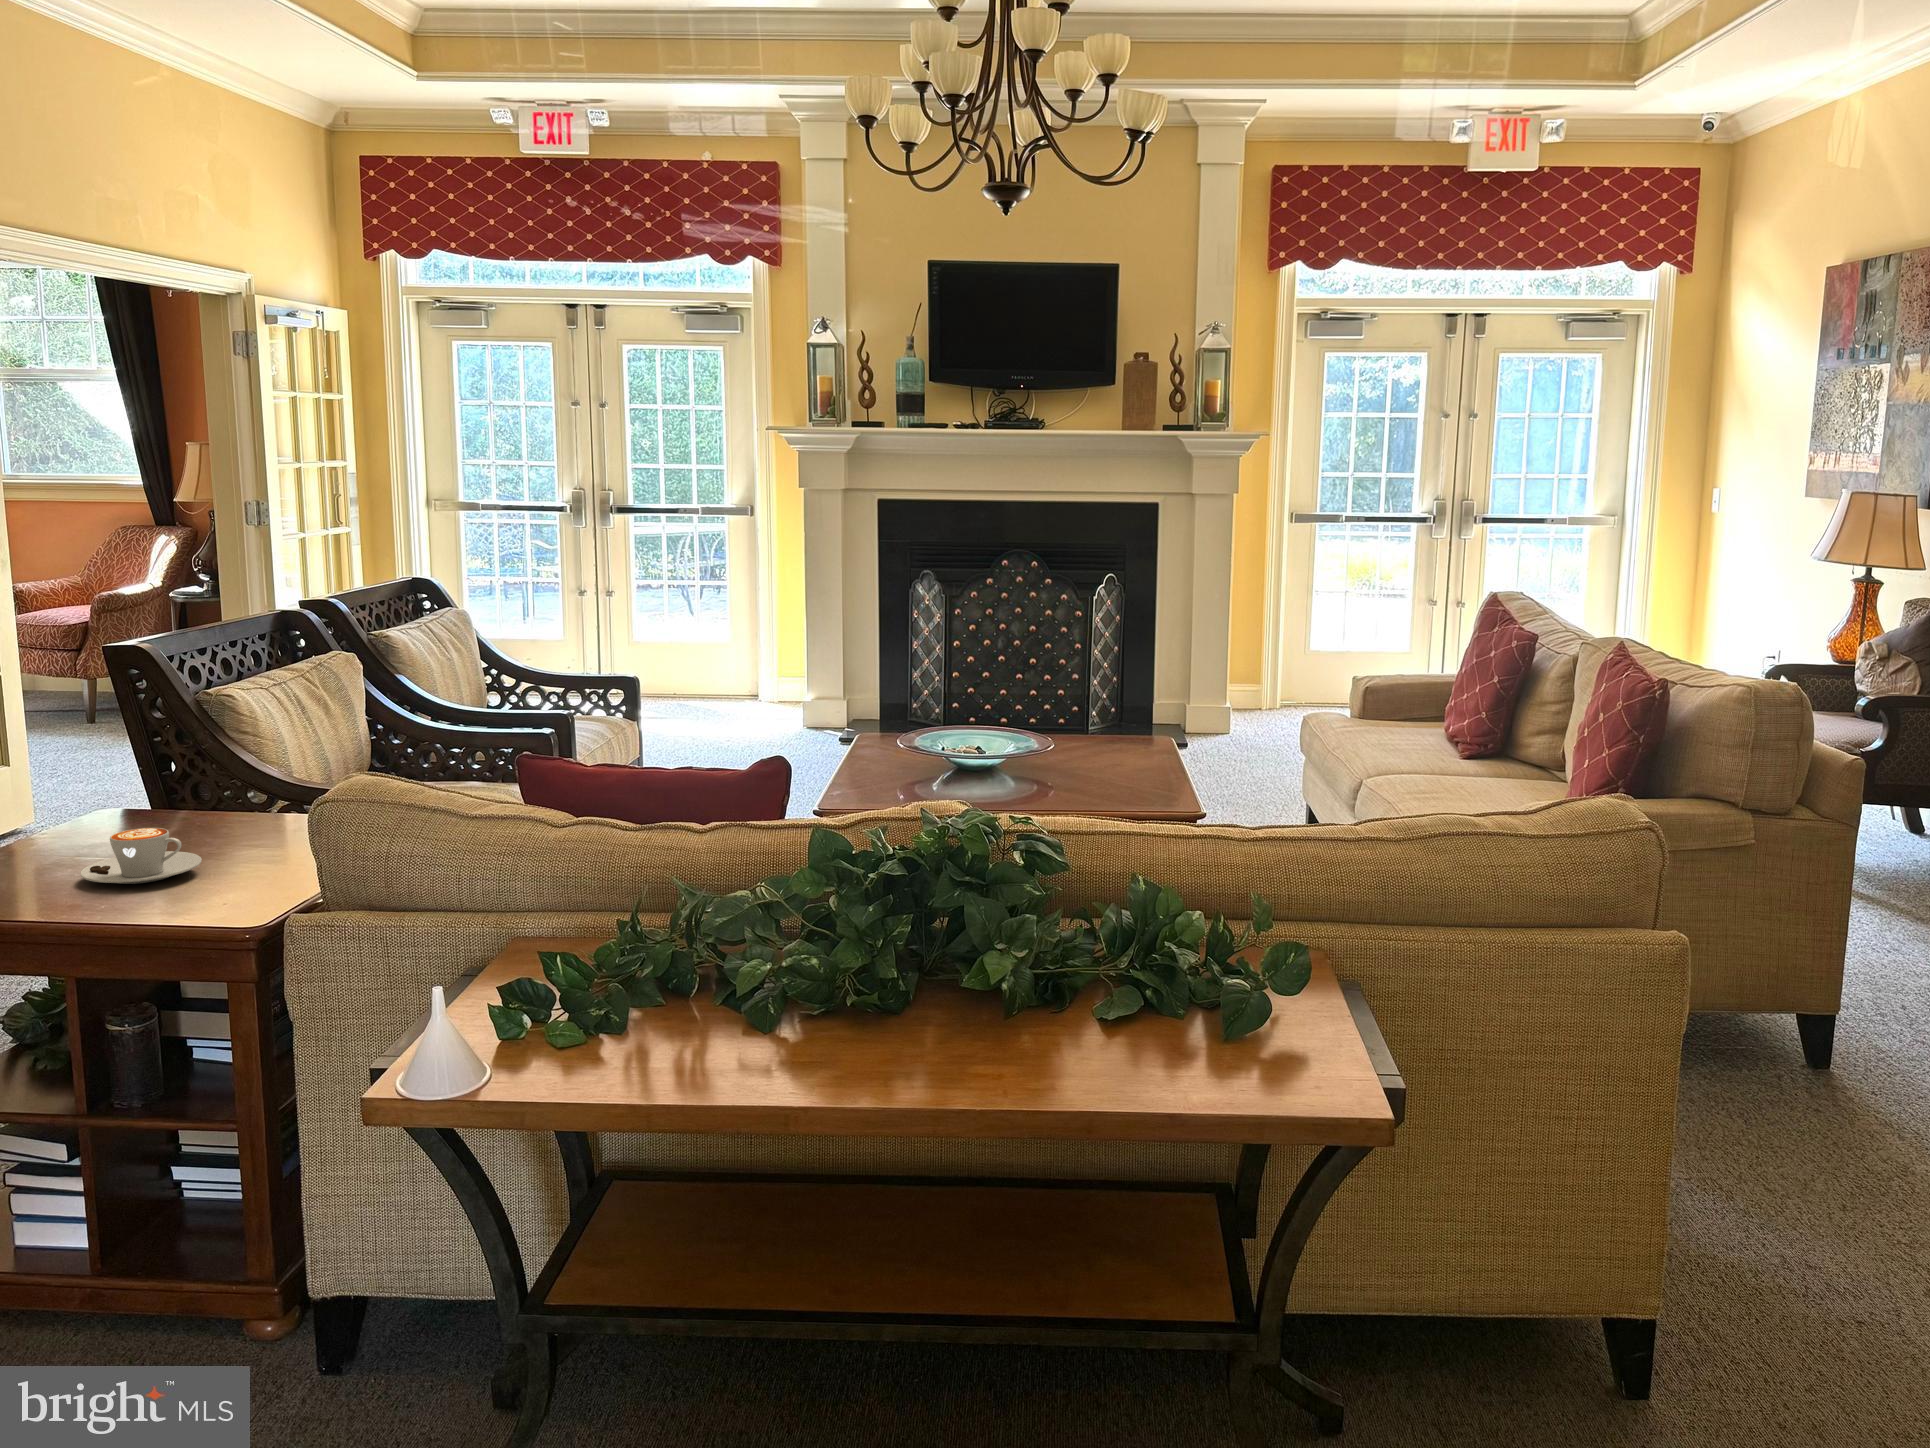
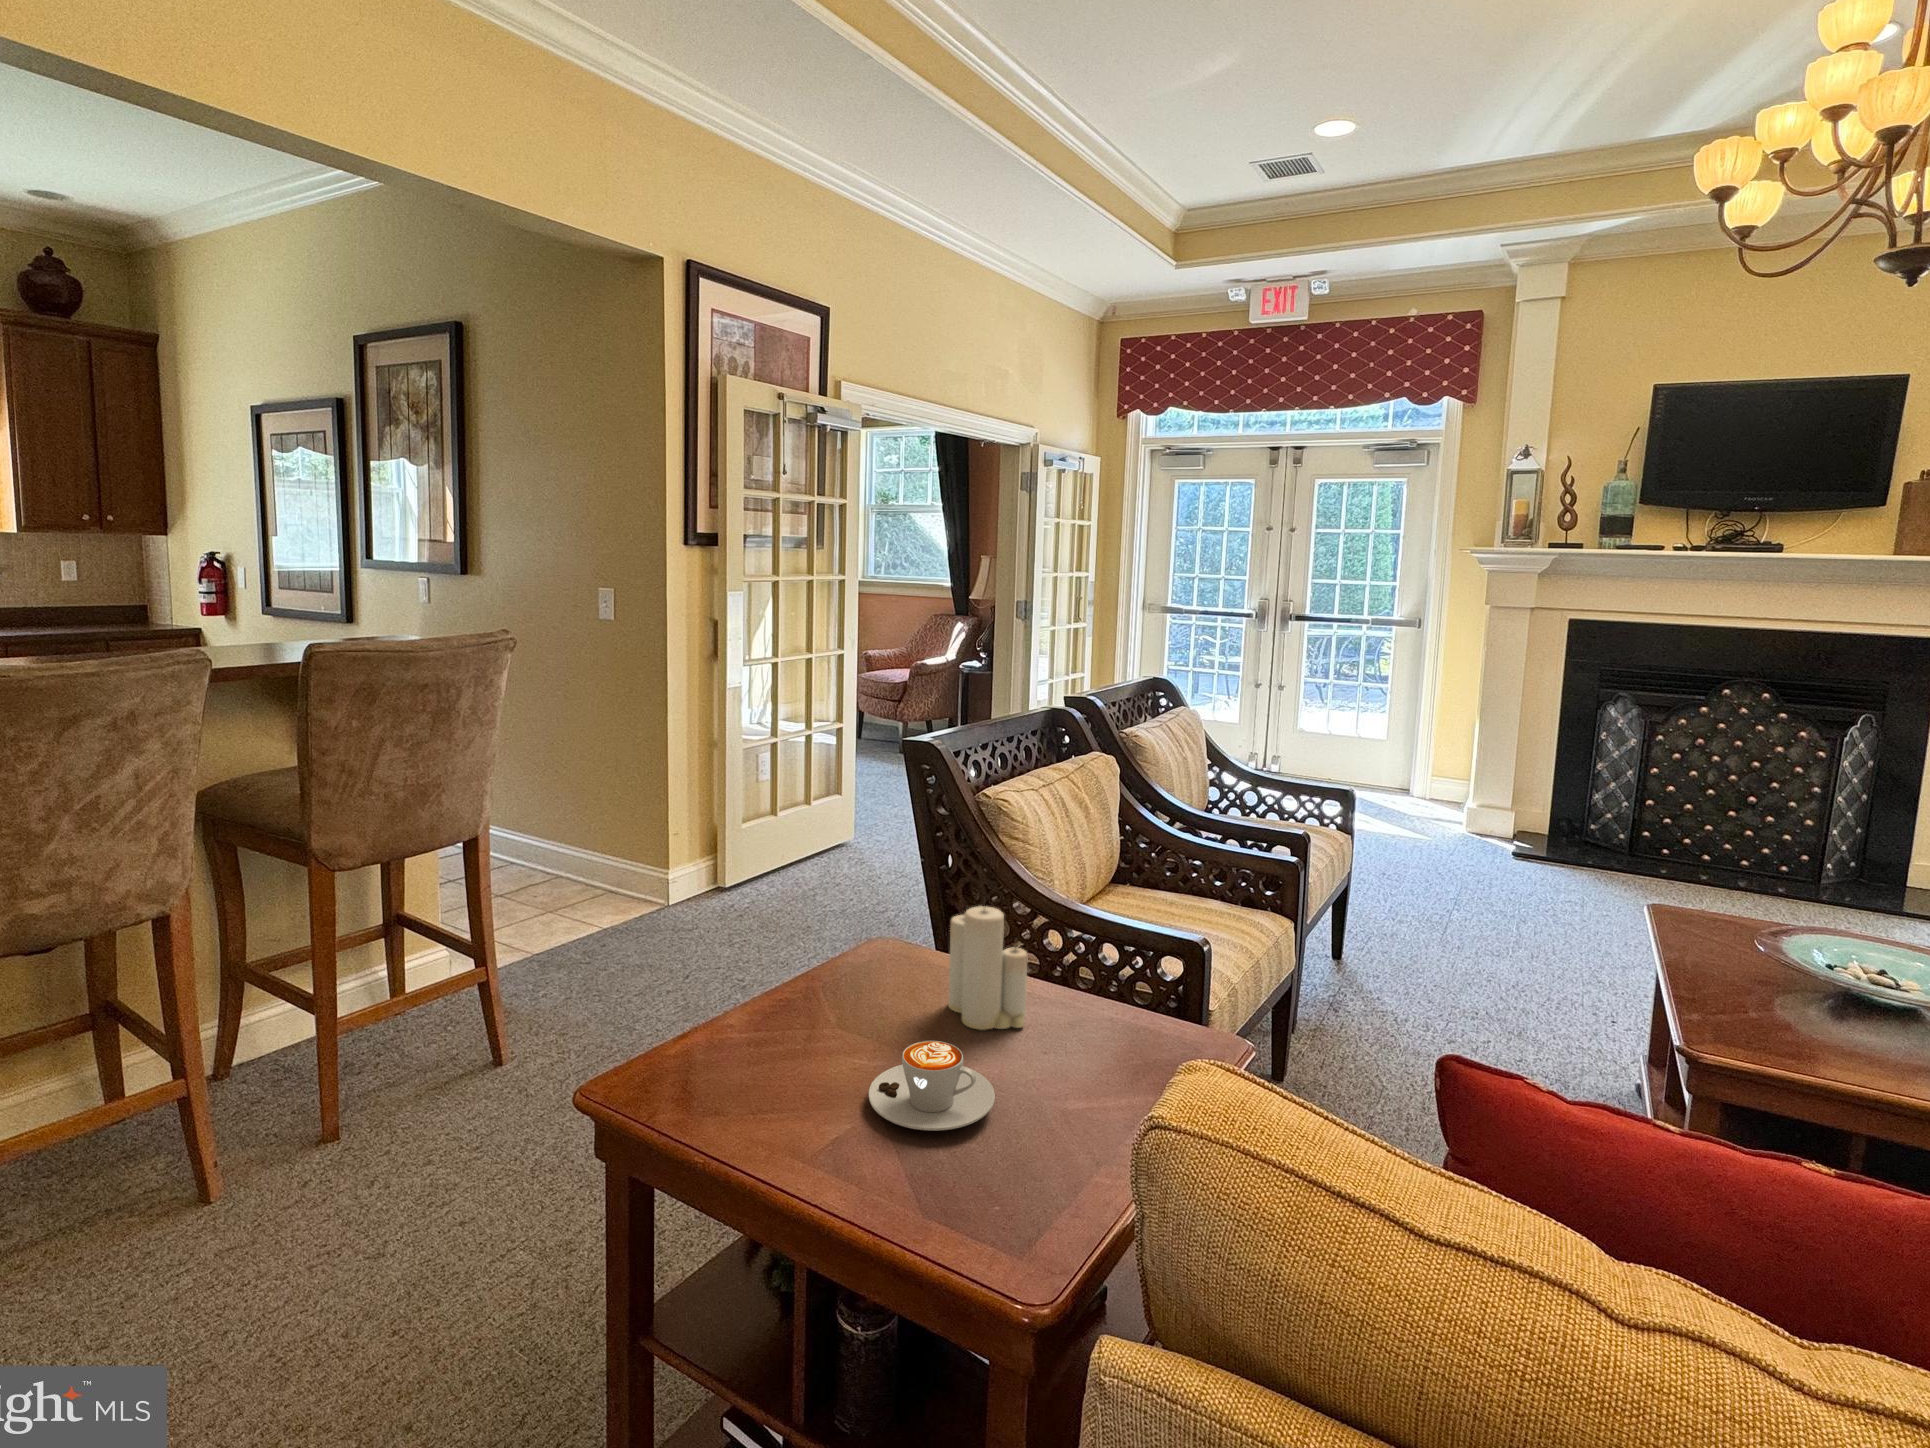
candle: none [151,726,235,840] -> present [948,906,1027,1030]

